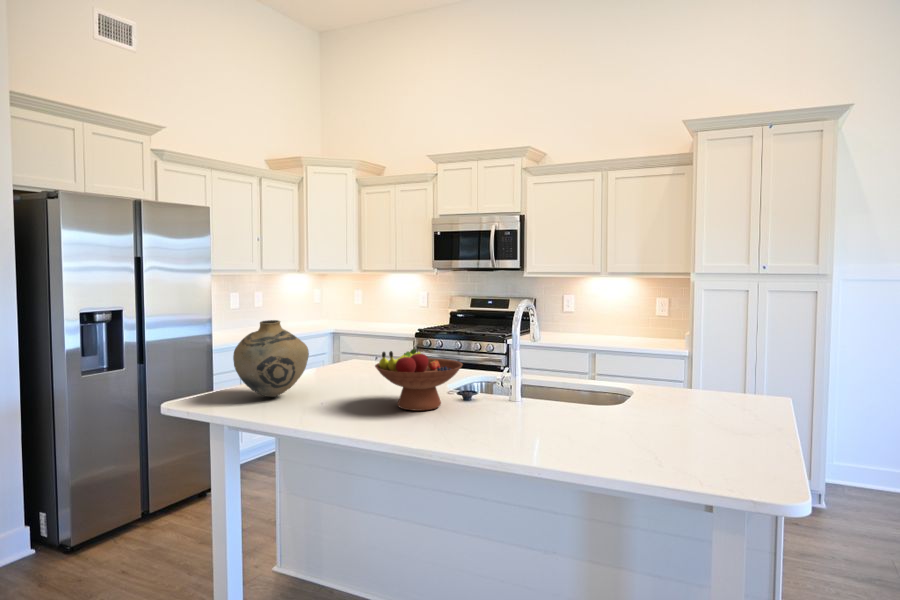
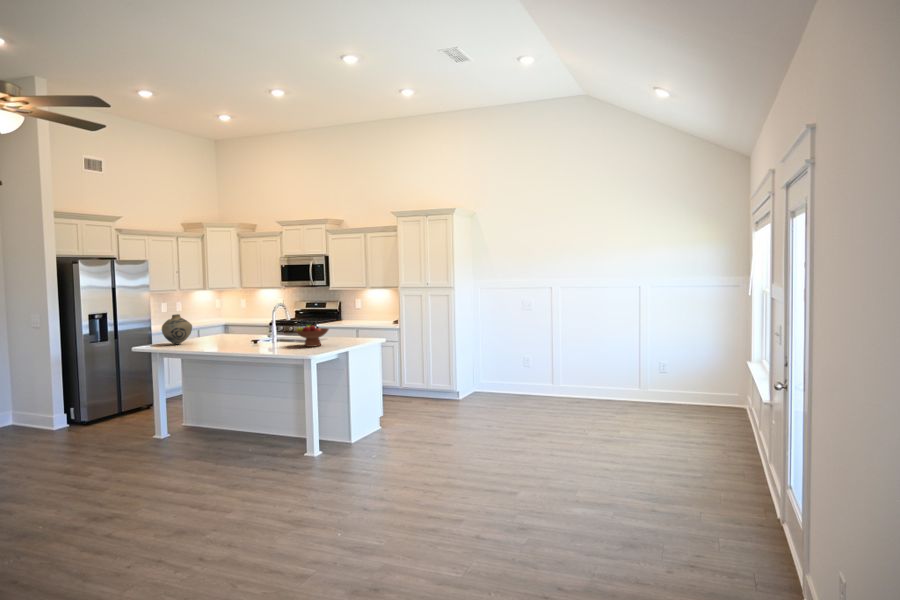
fruit bowl: present [375,349,463,411] -> present [295,324,329,347]

